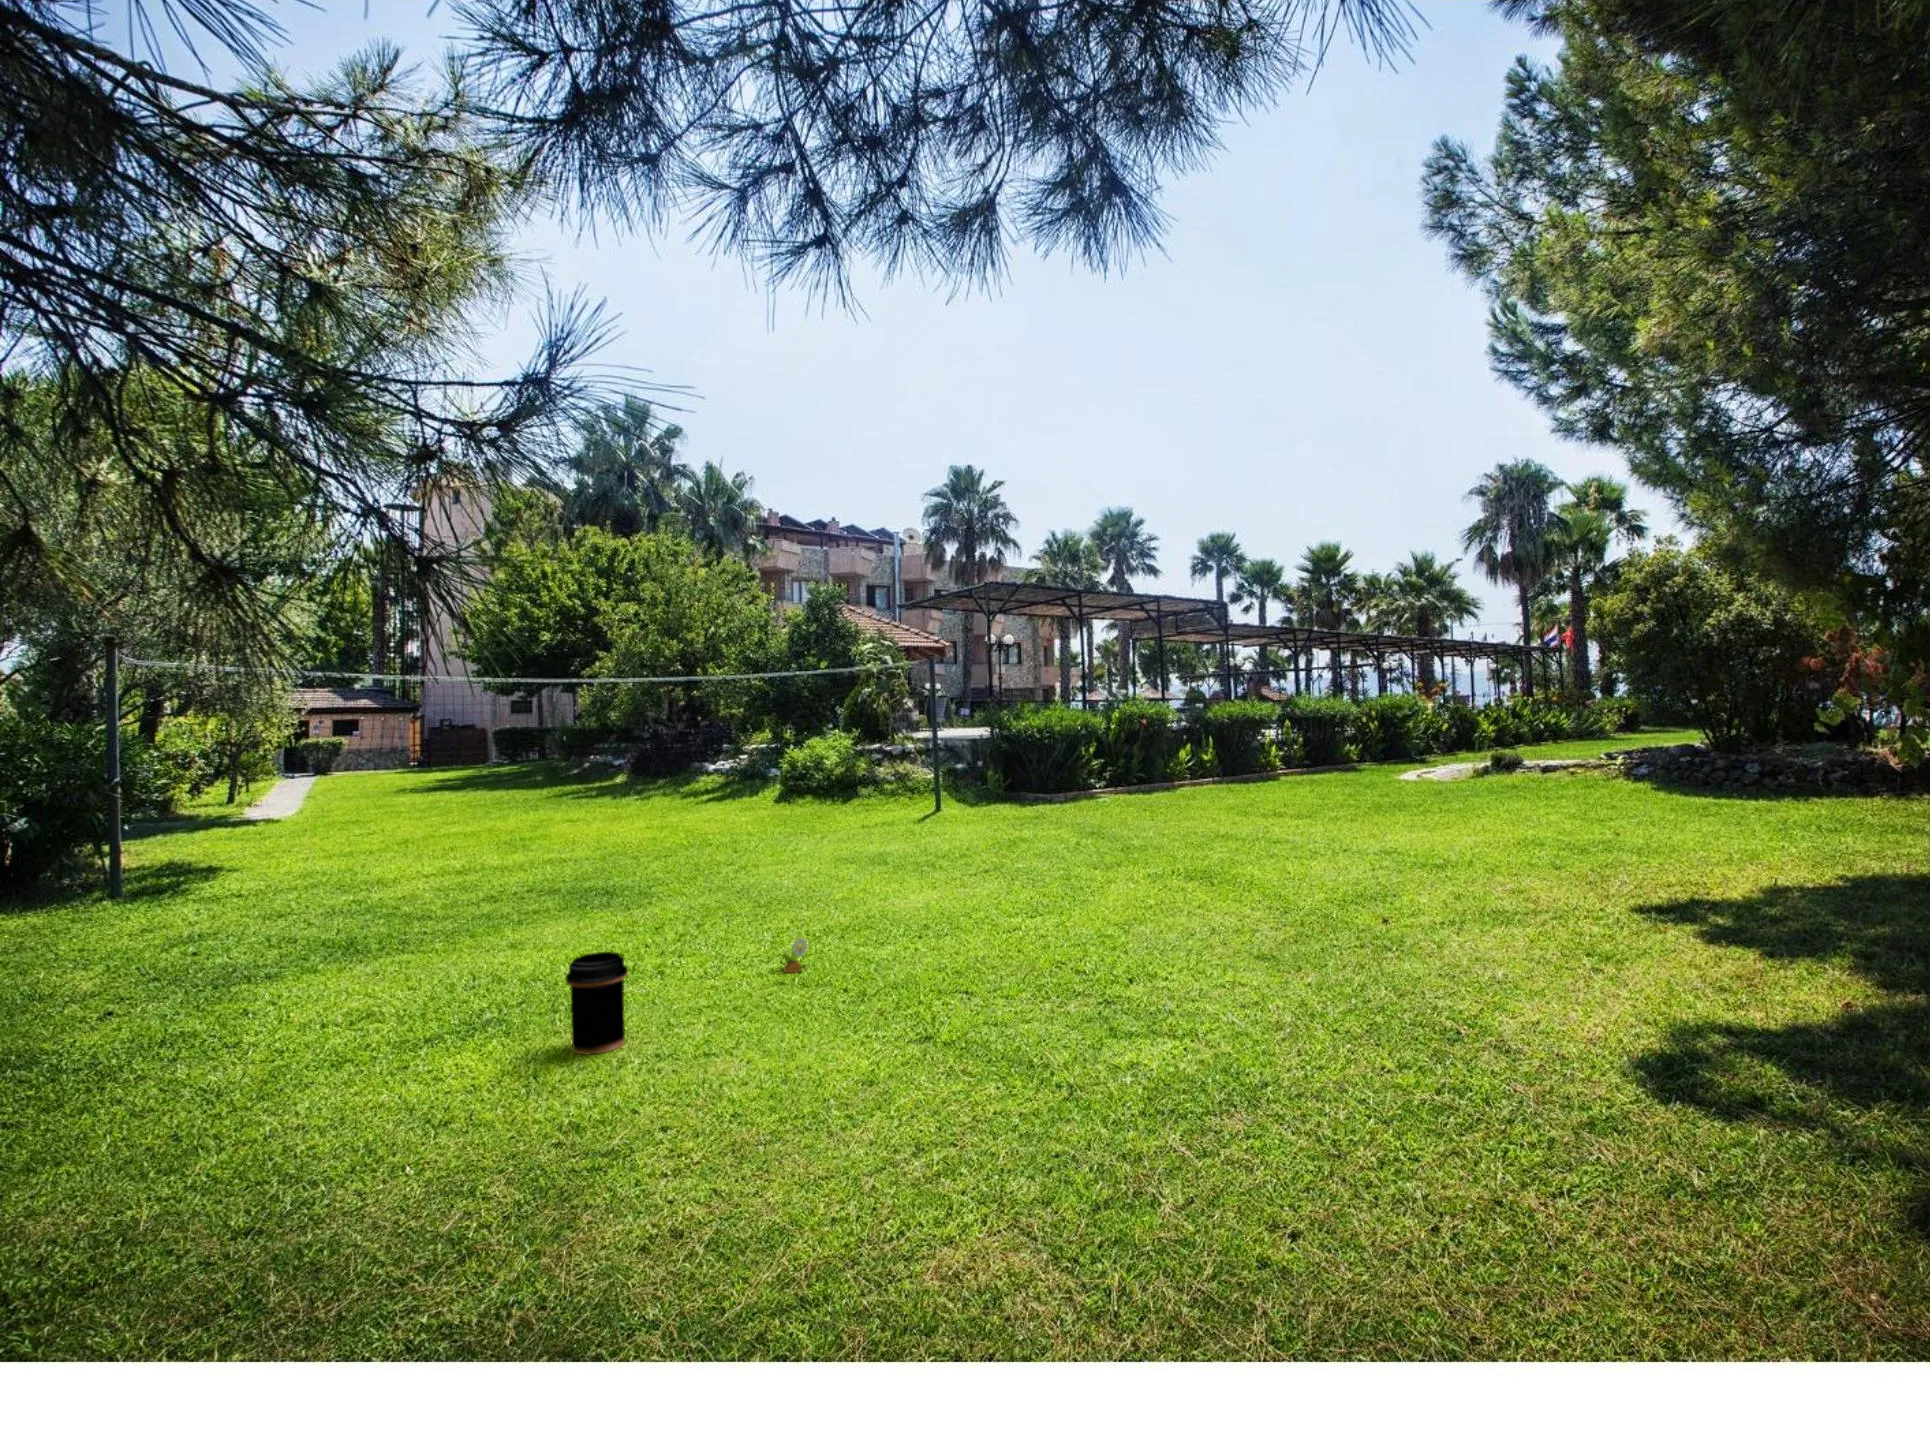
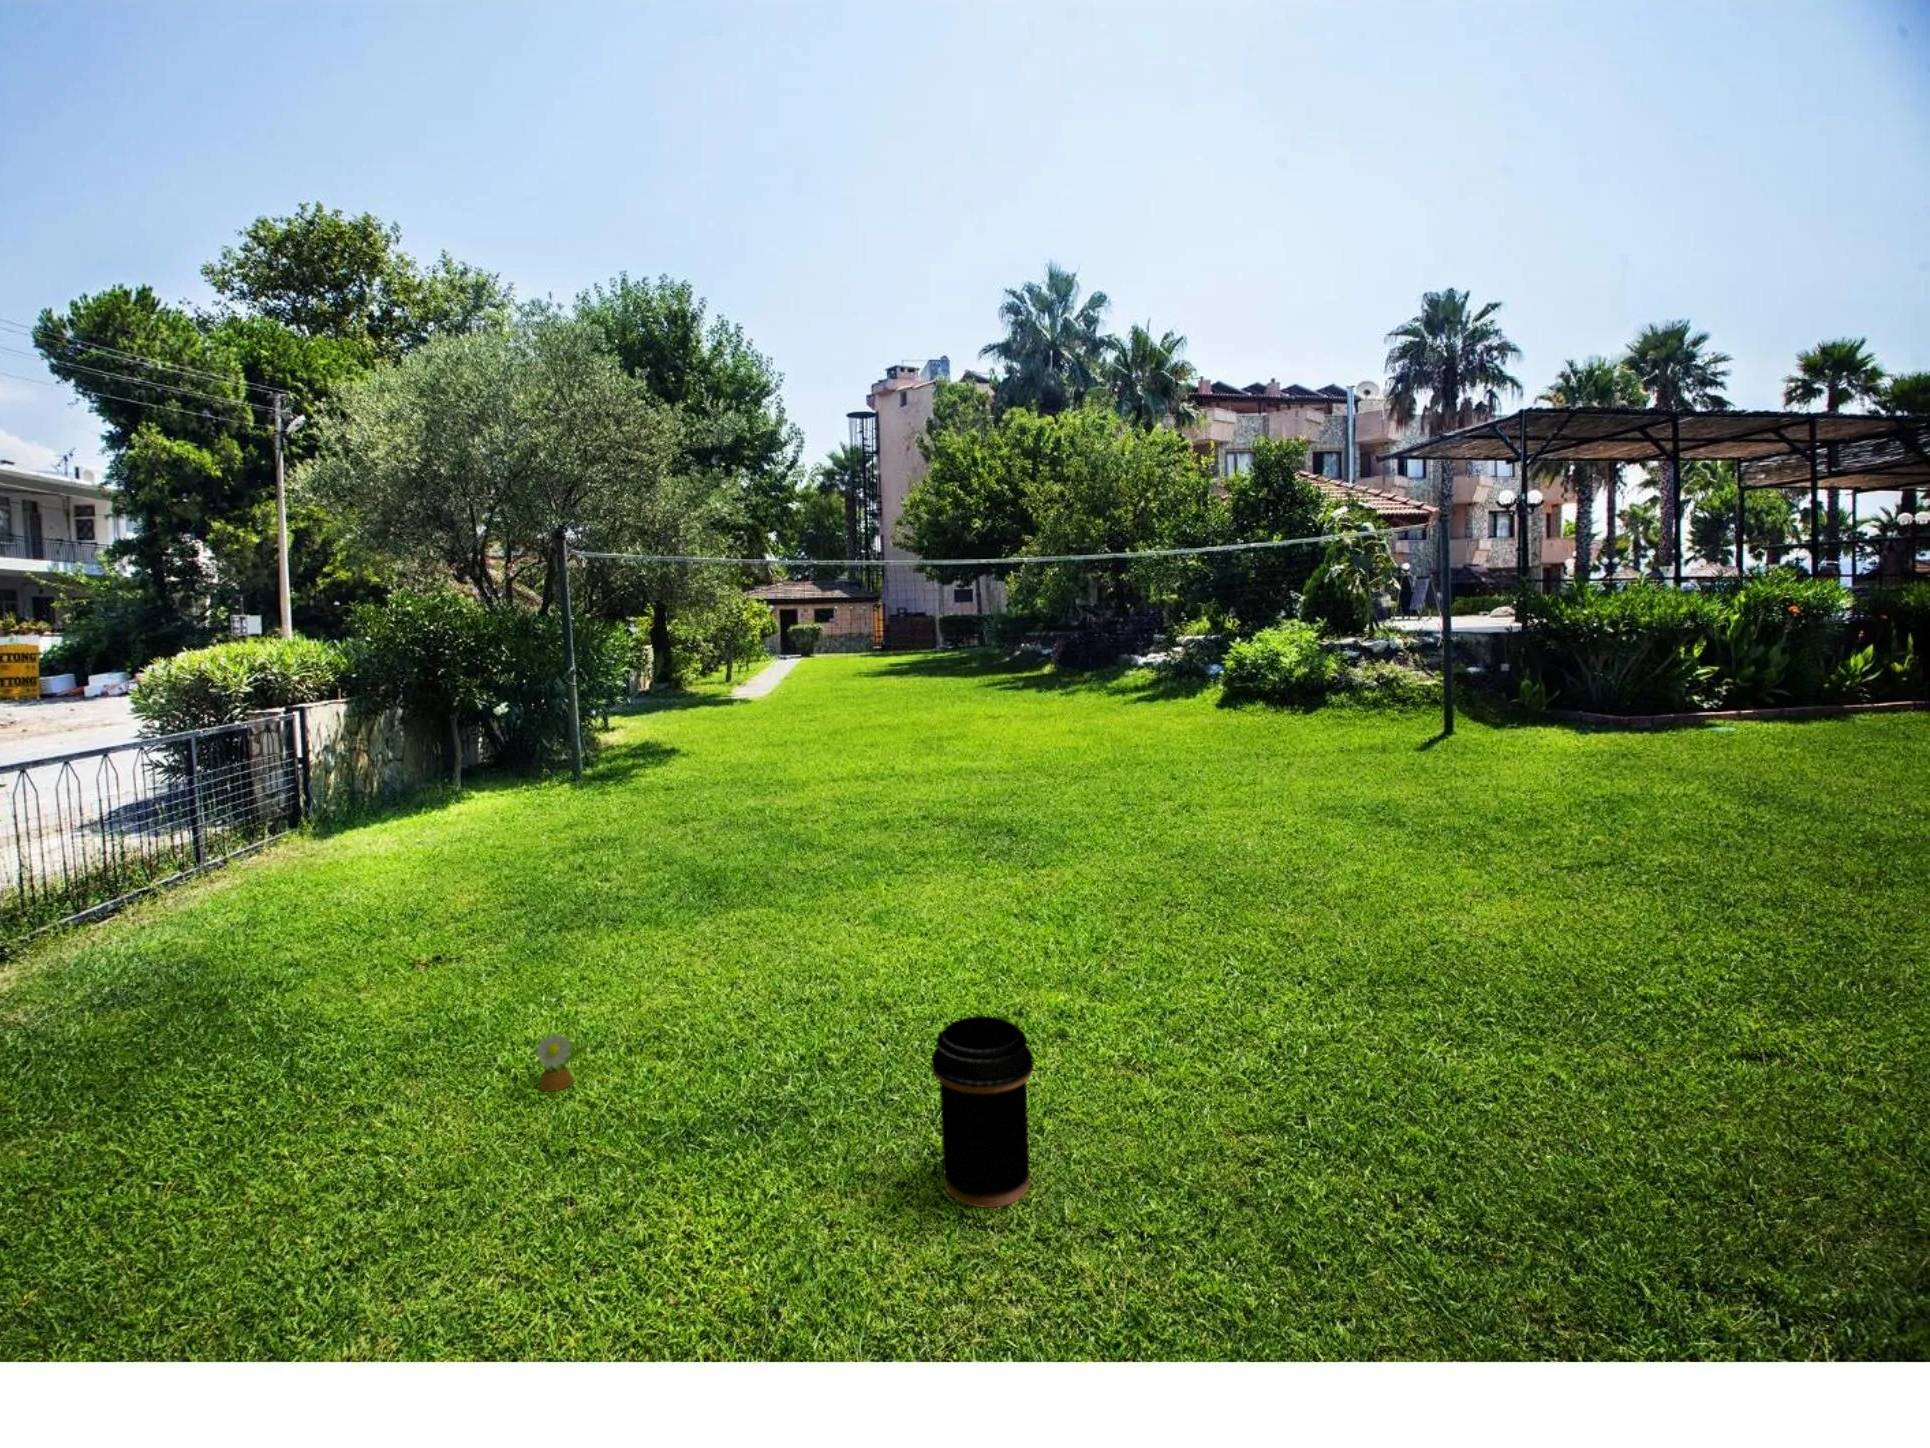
decorative plant: present [776,938,807,973] -> present [528,1033,590,1091]

